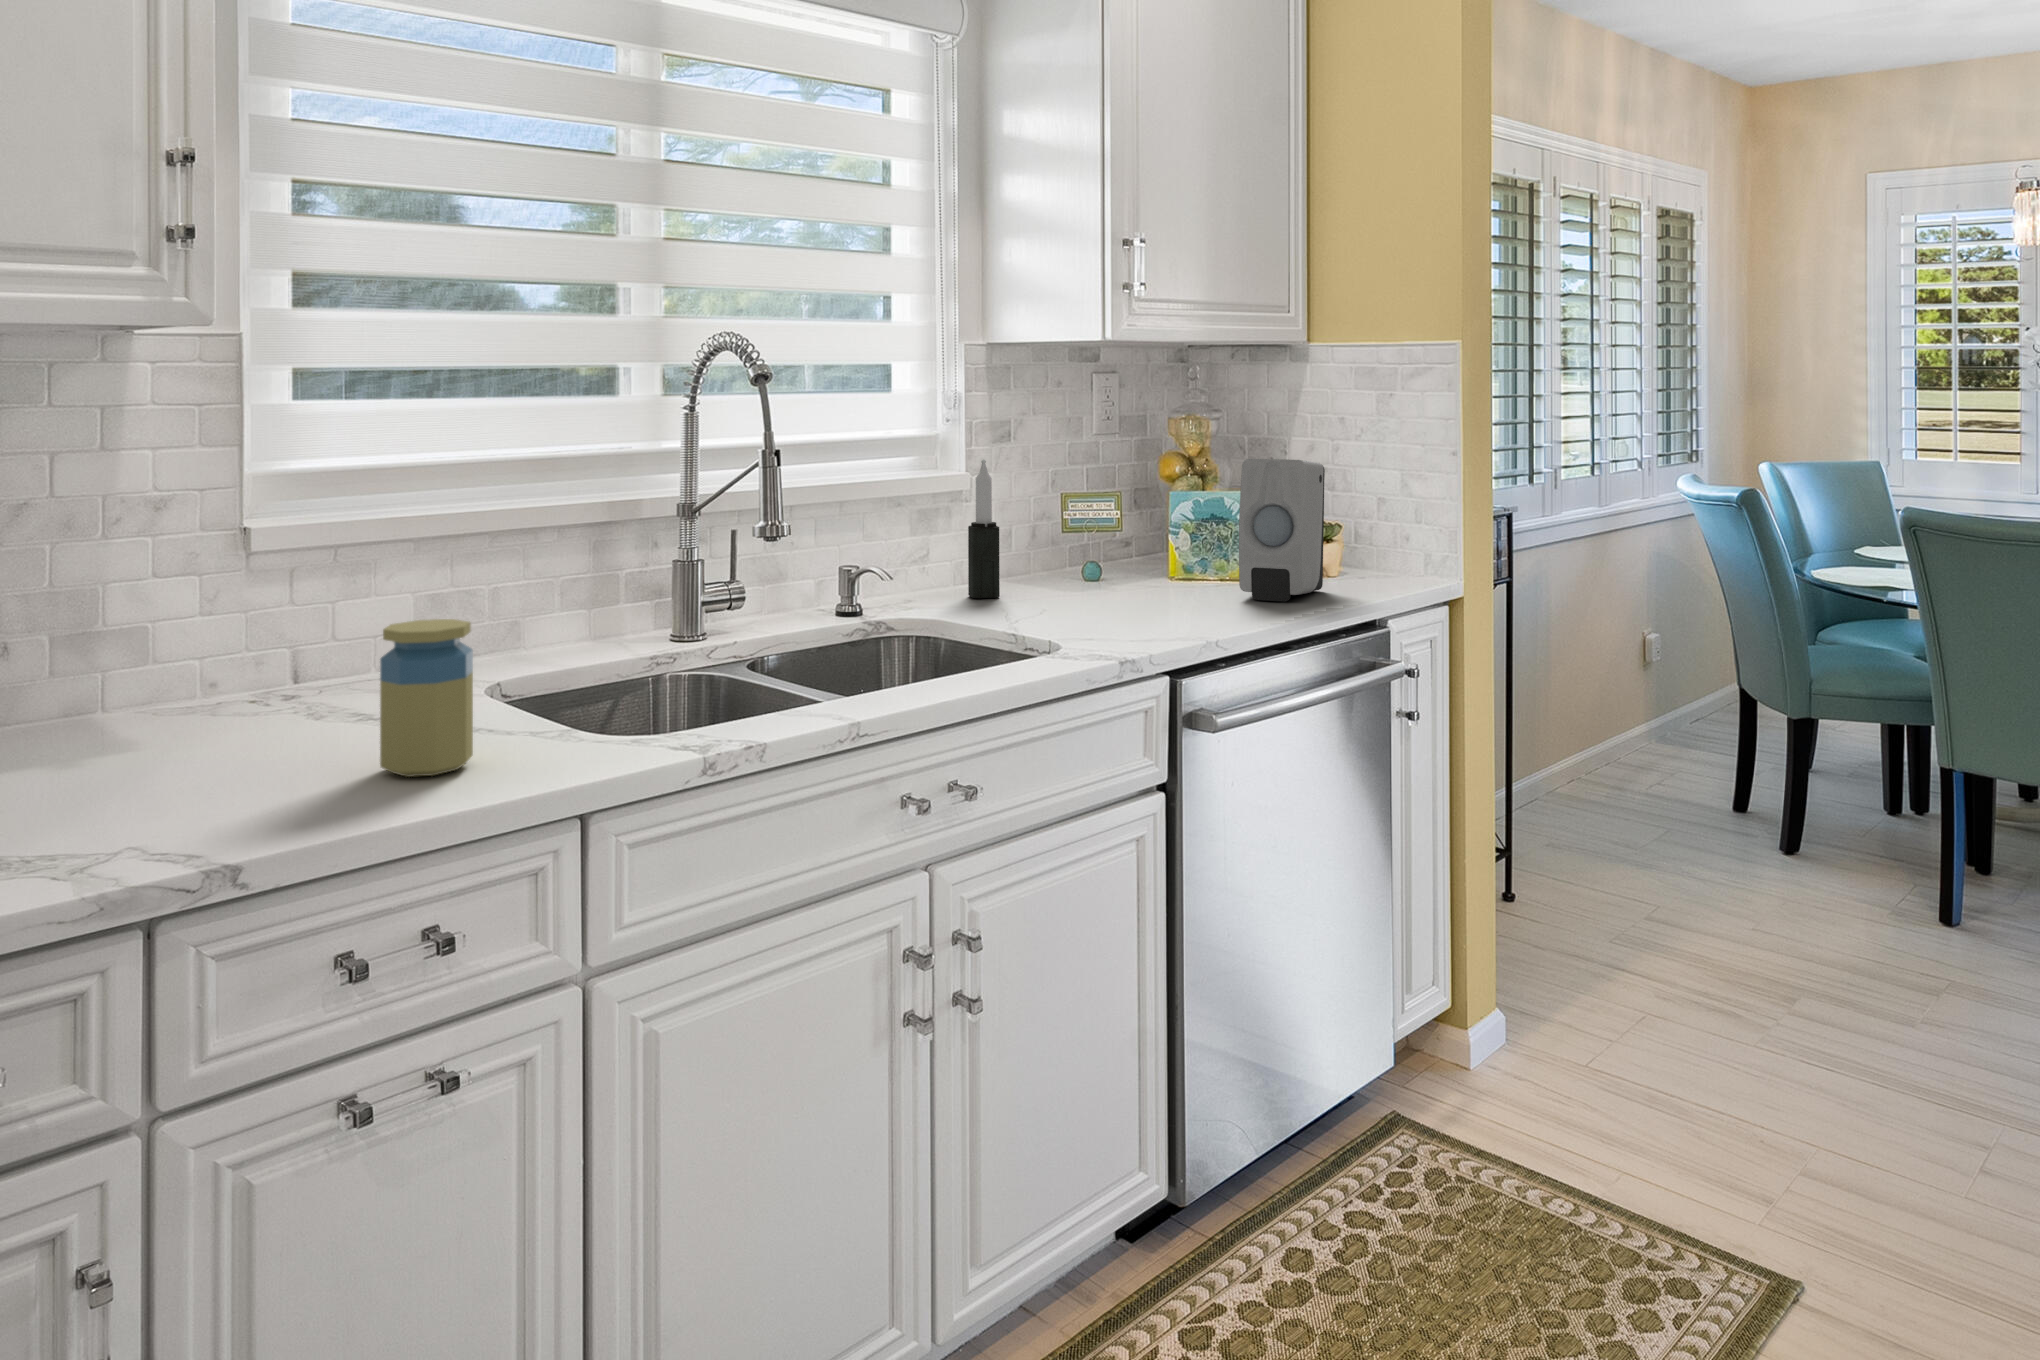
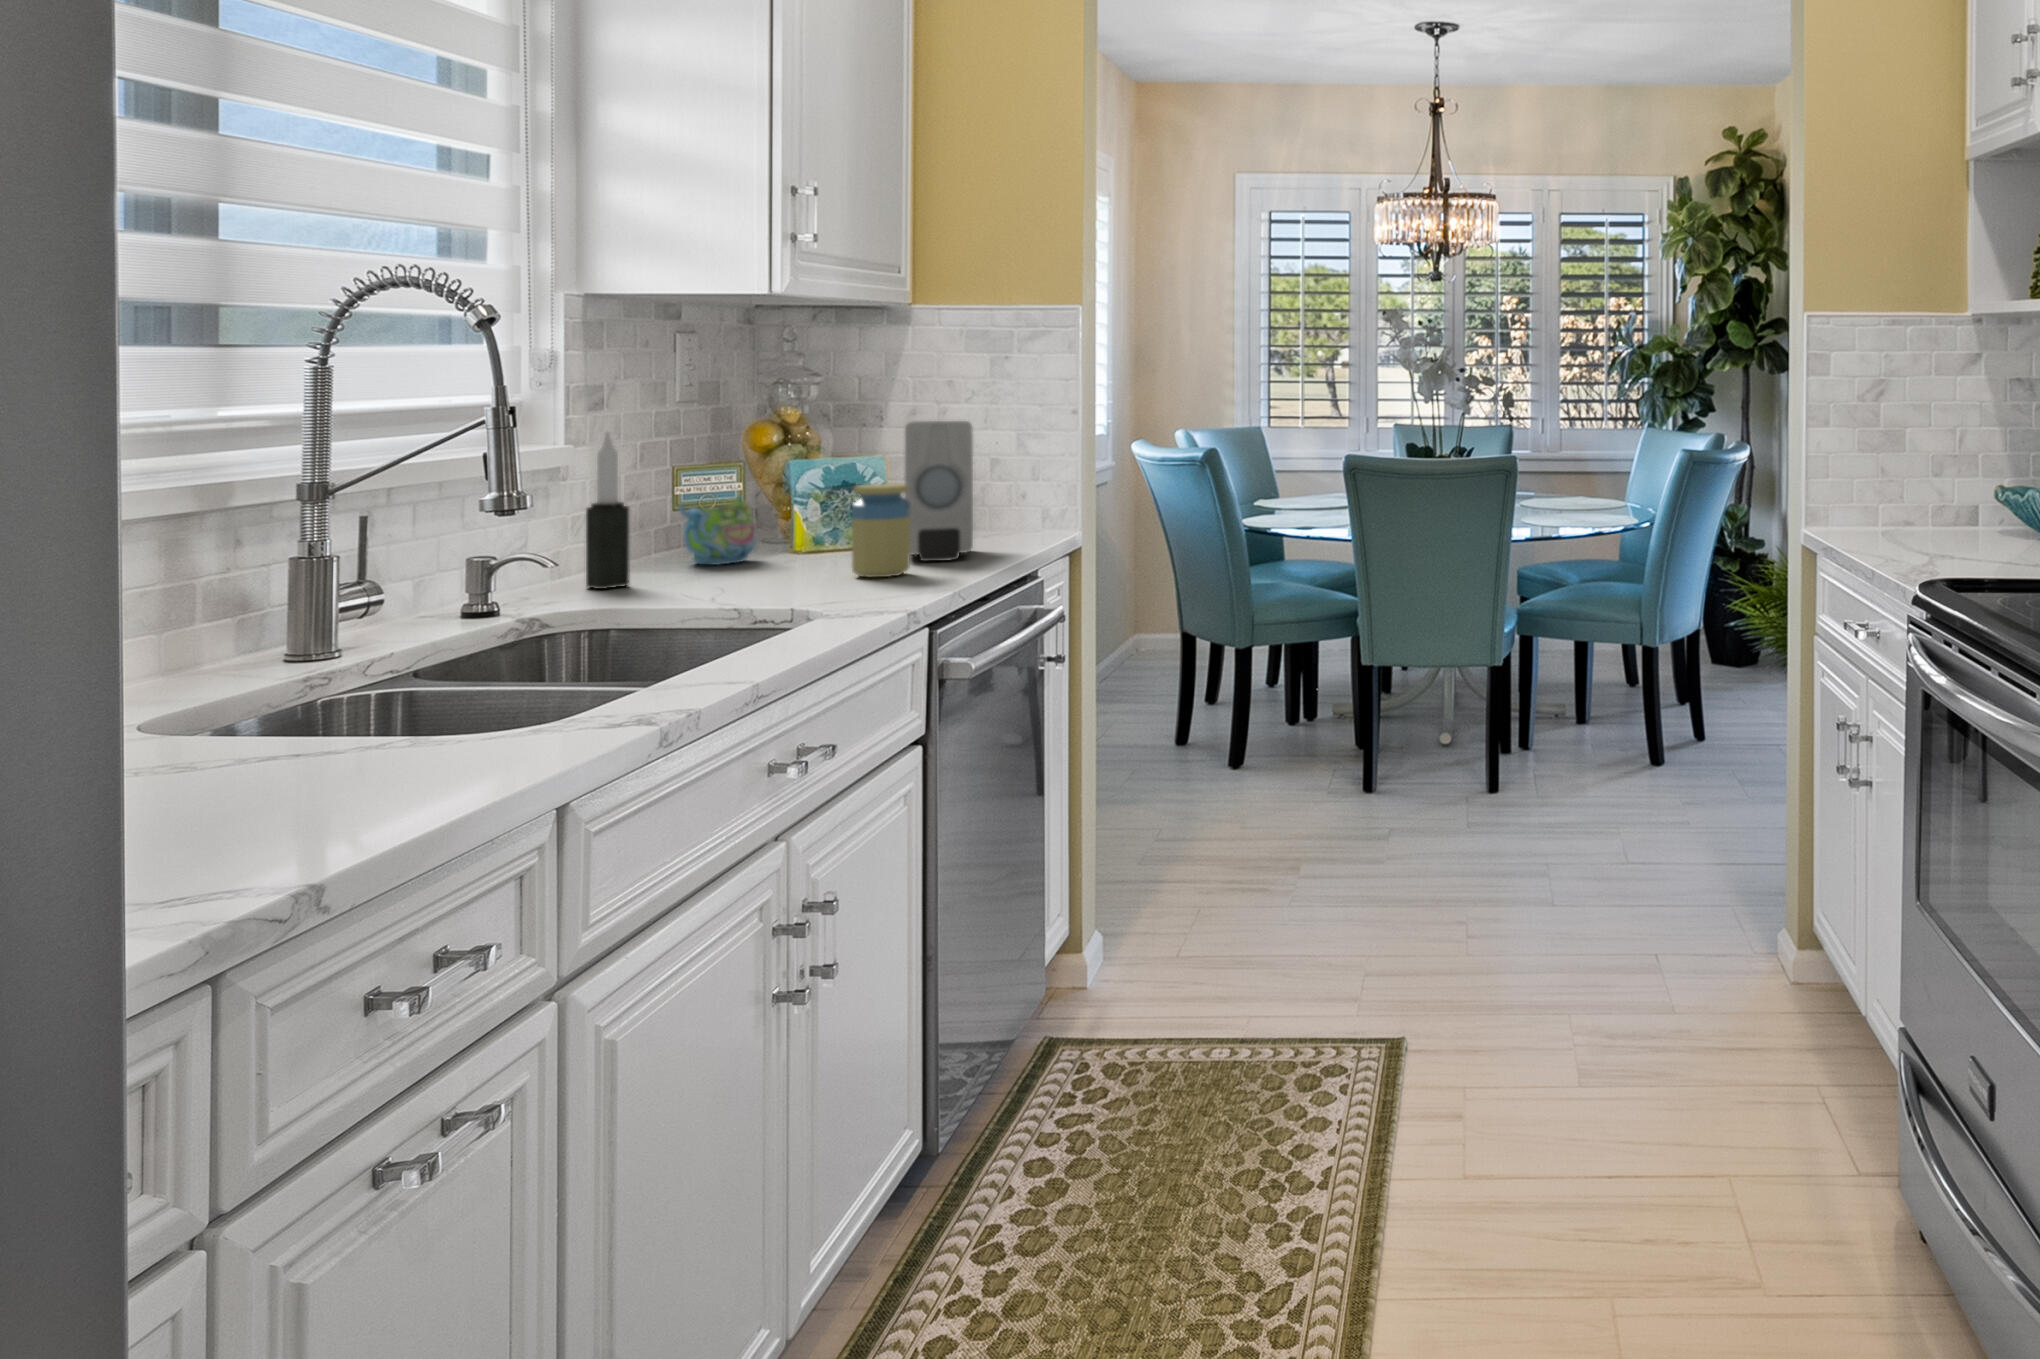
mug: none [1062,503,1136,583] -> present [679,494,757,565]
jar: present [380,619,473,777] -> present [852,484,910,577]

